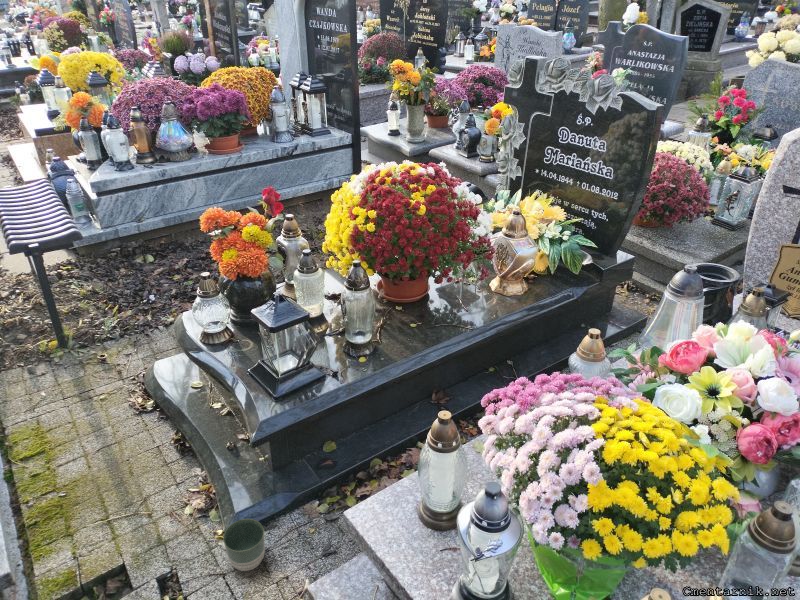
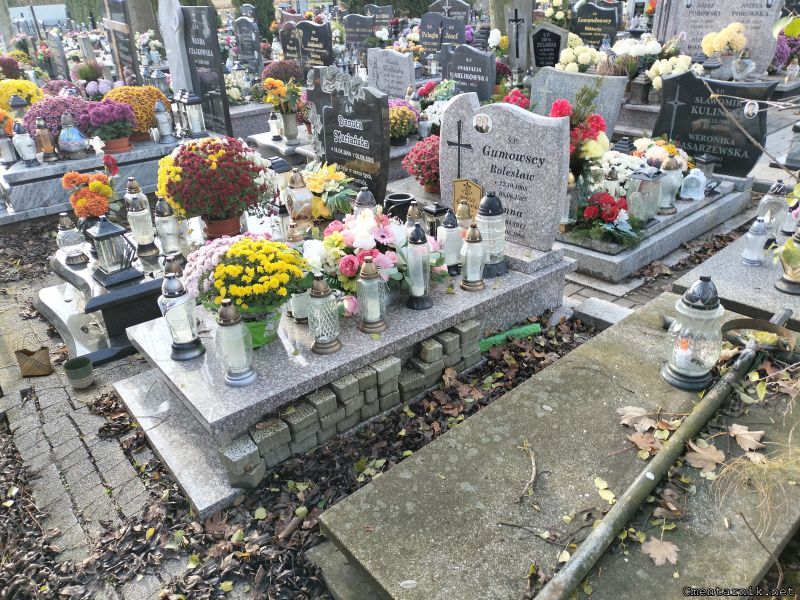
woven basket: none [142,471,196,534] -> present [14,333,53,376]

